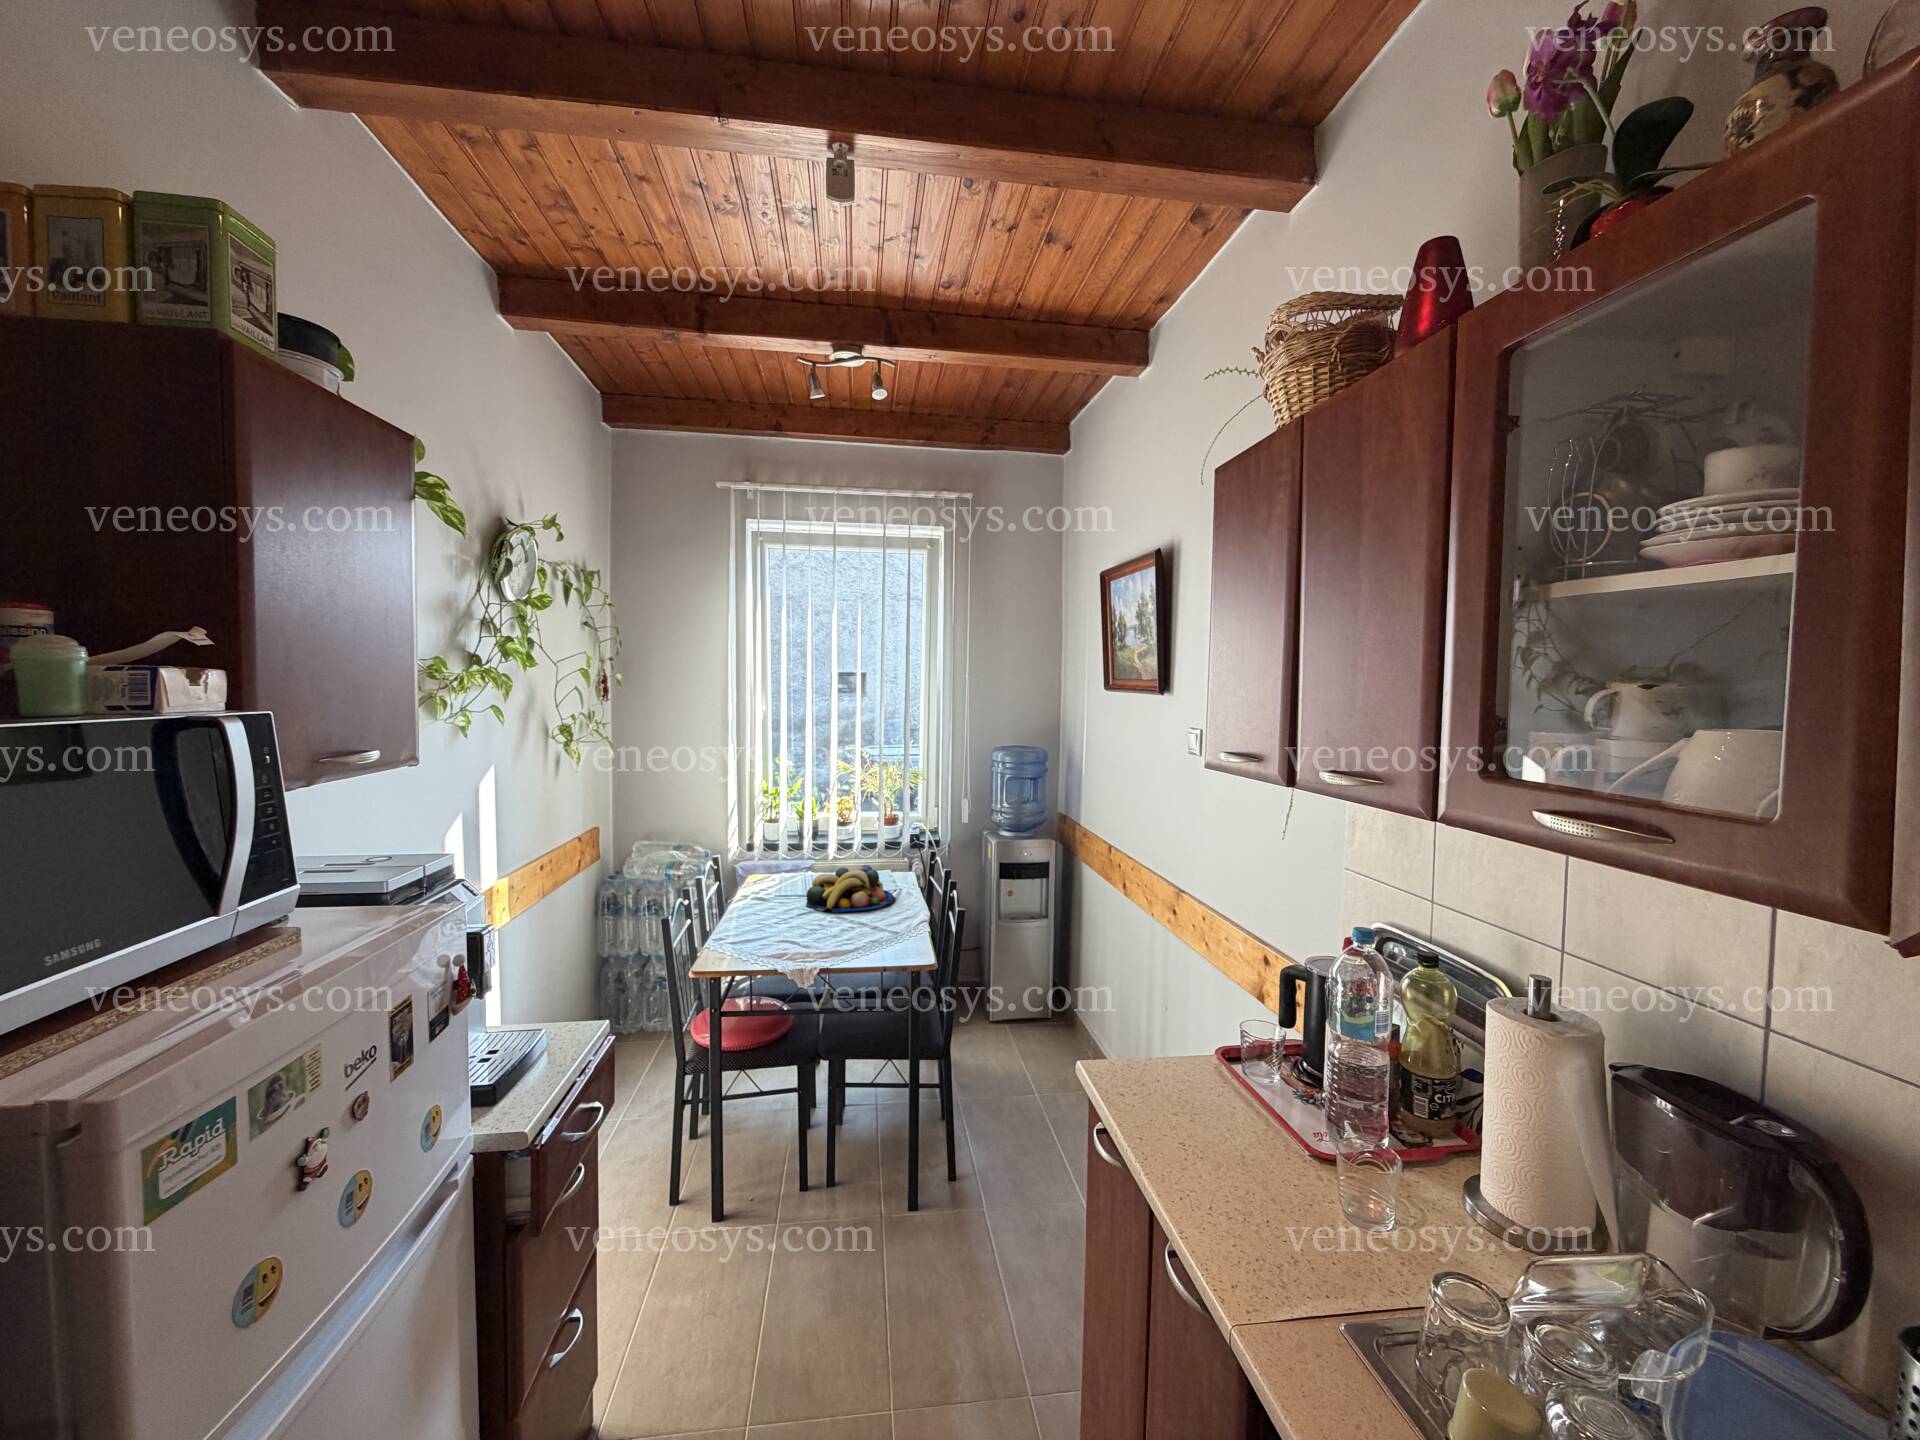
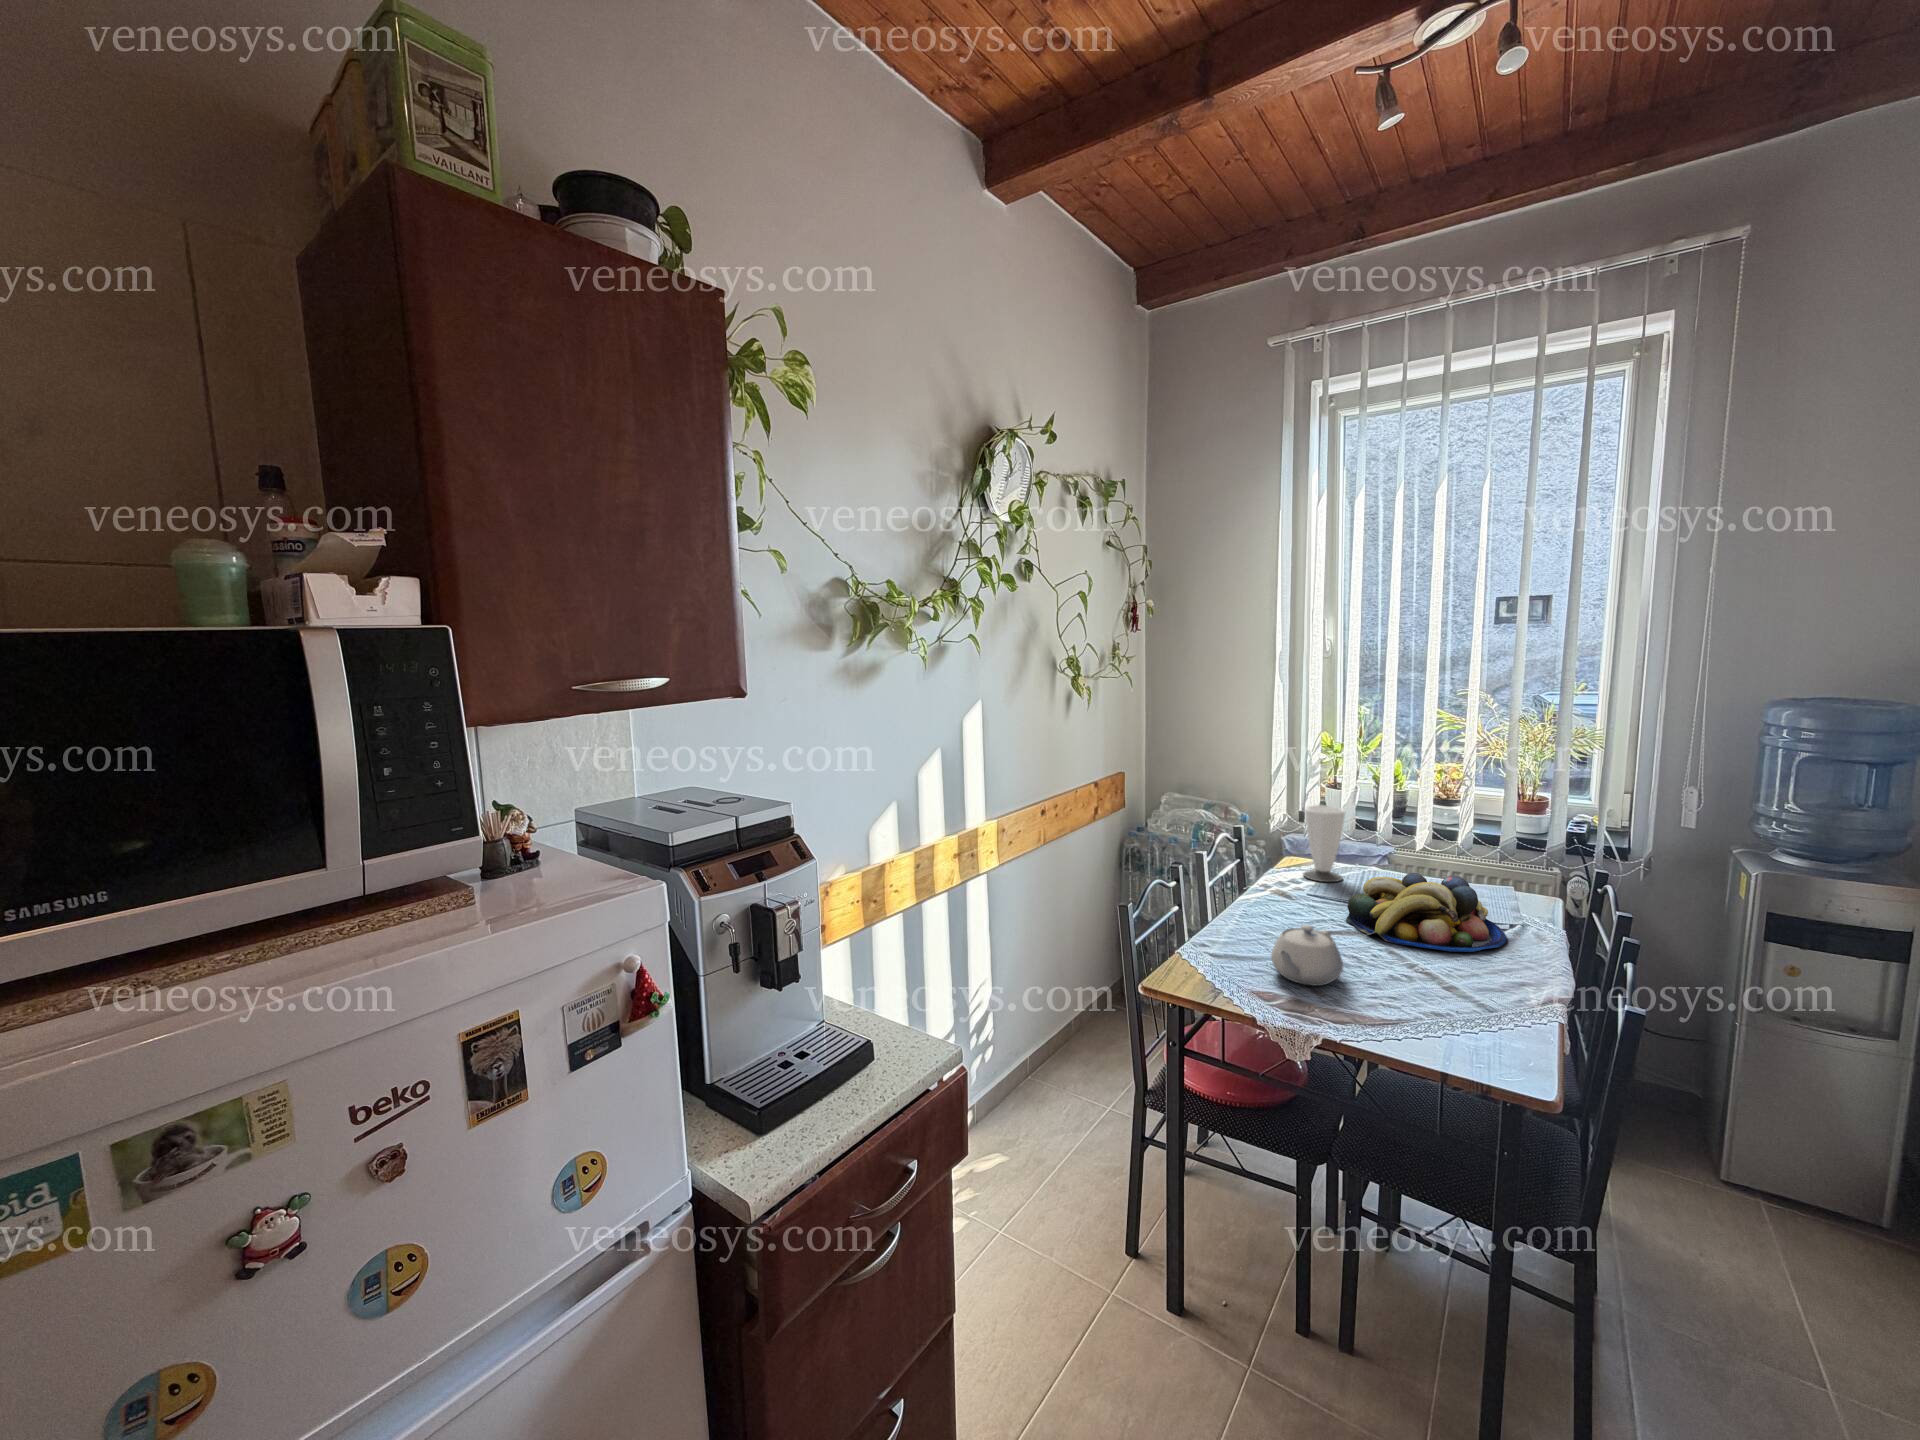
cup: none [766,832,794,887] -> present [1303,805,1345,882]
teapot: none [775,905,820,945] -> present [1271,925,1343,986]

